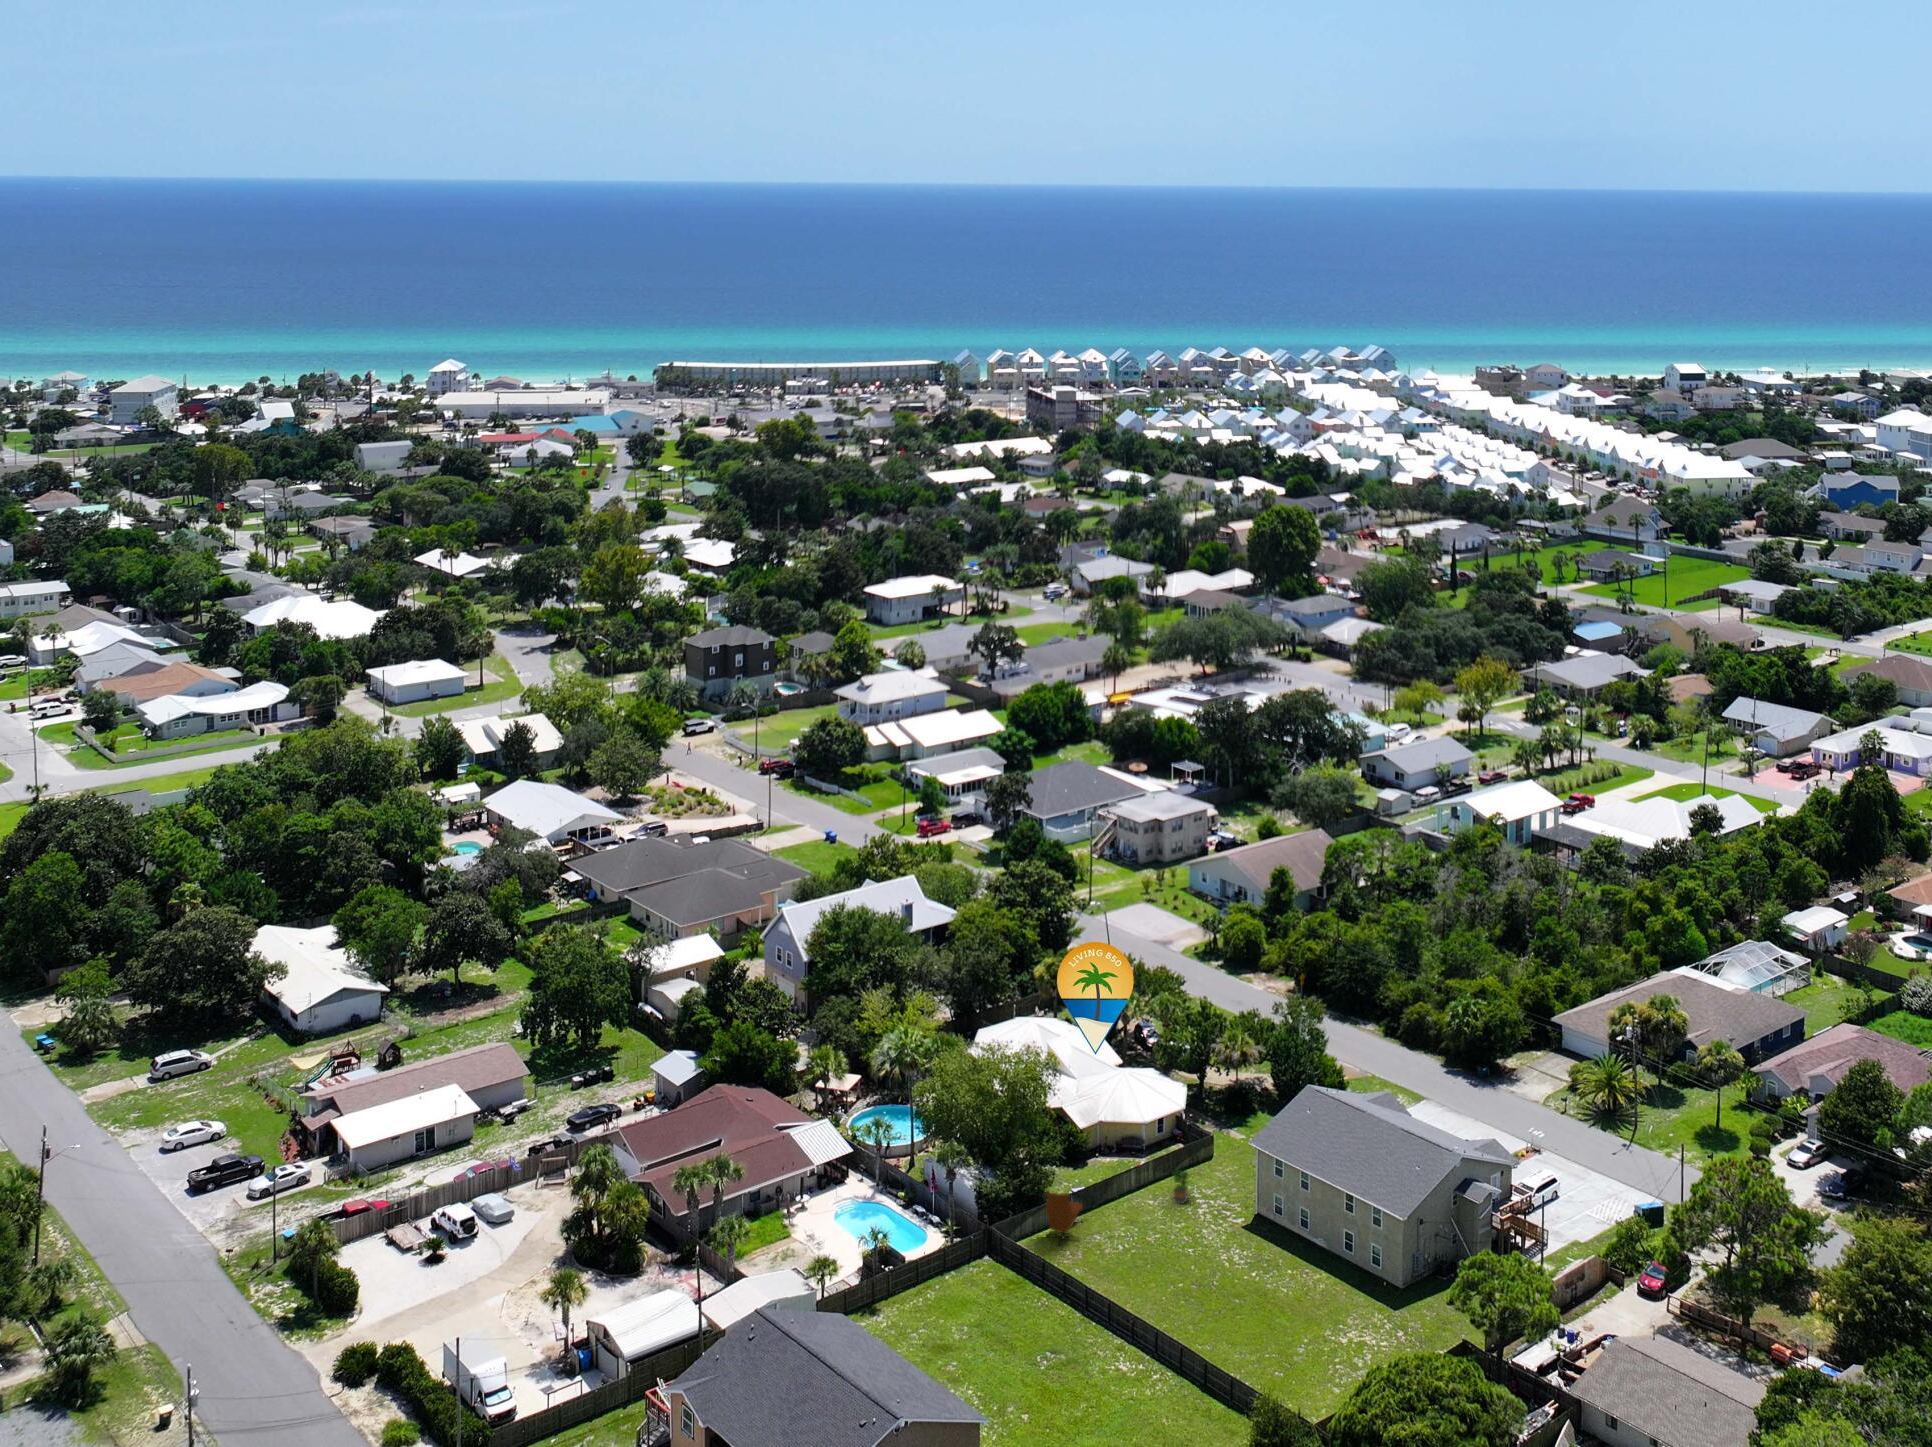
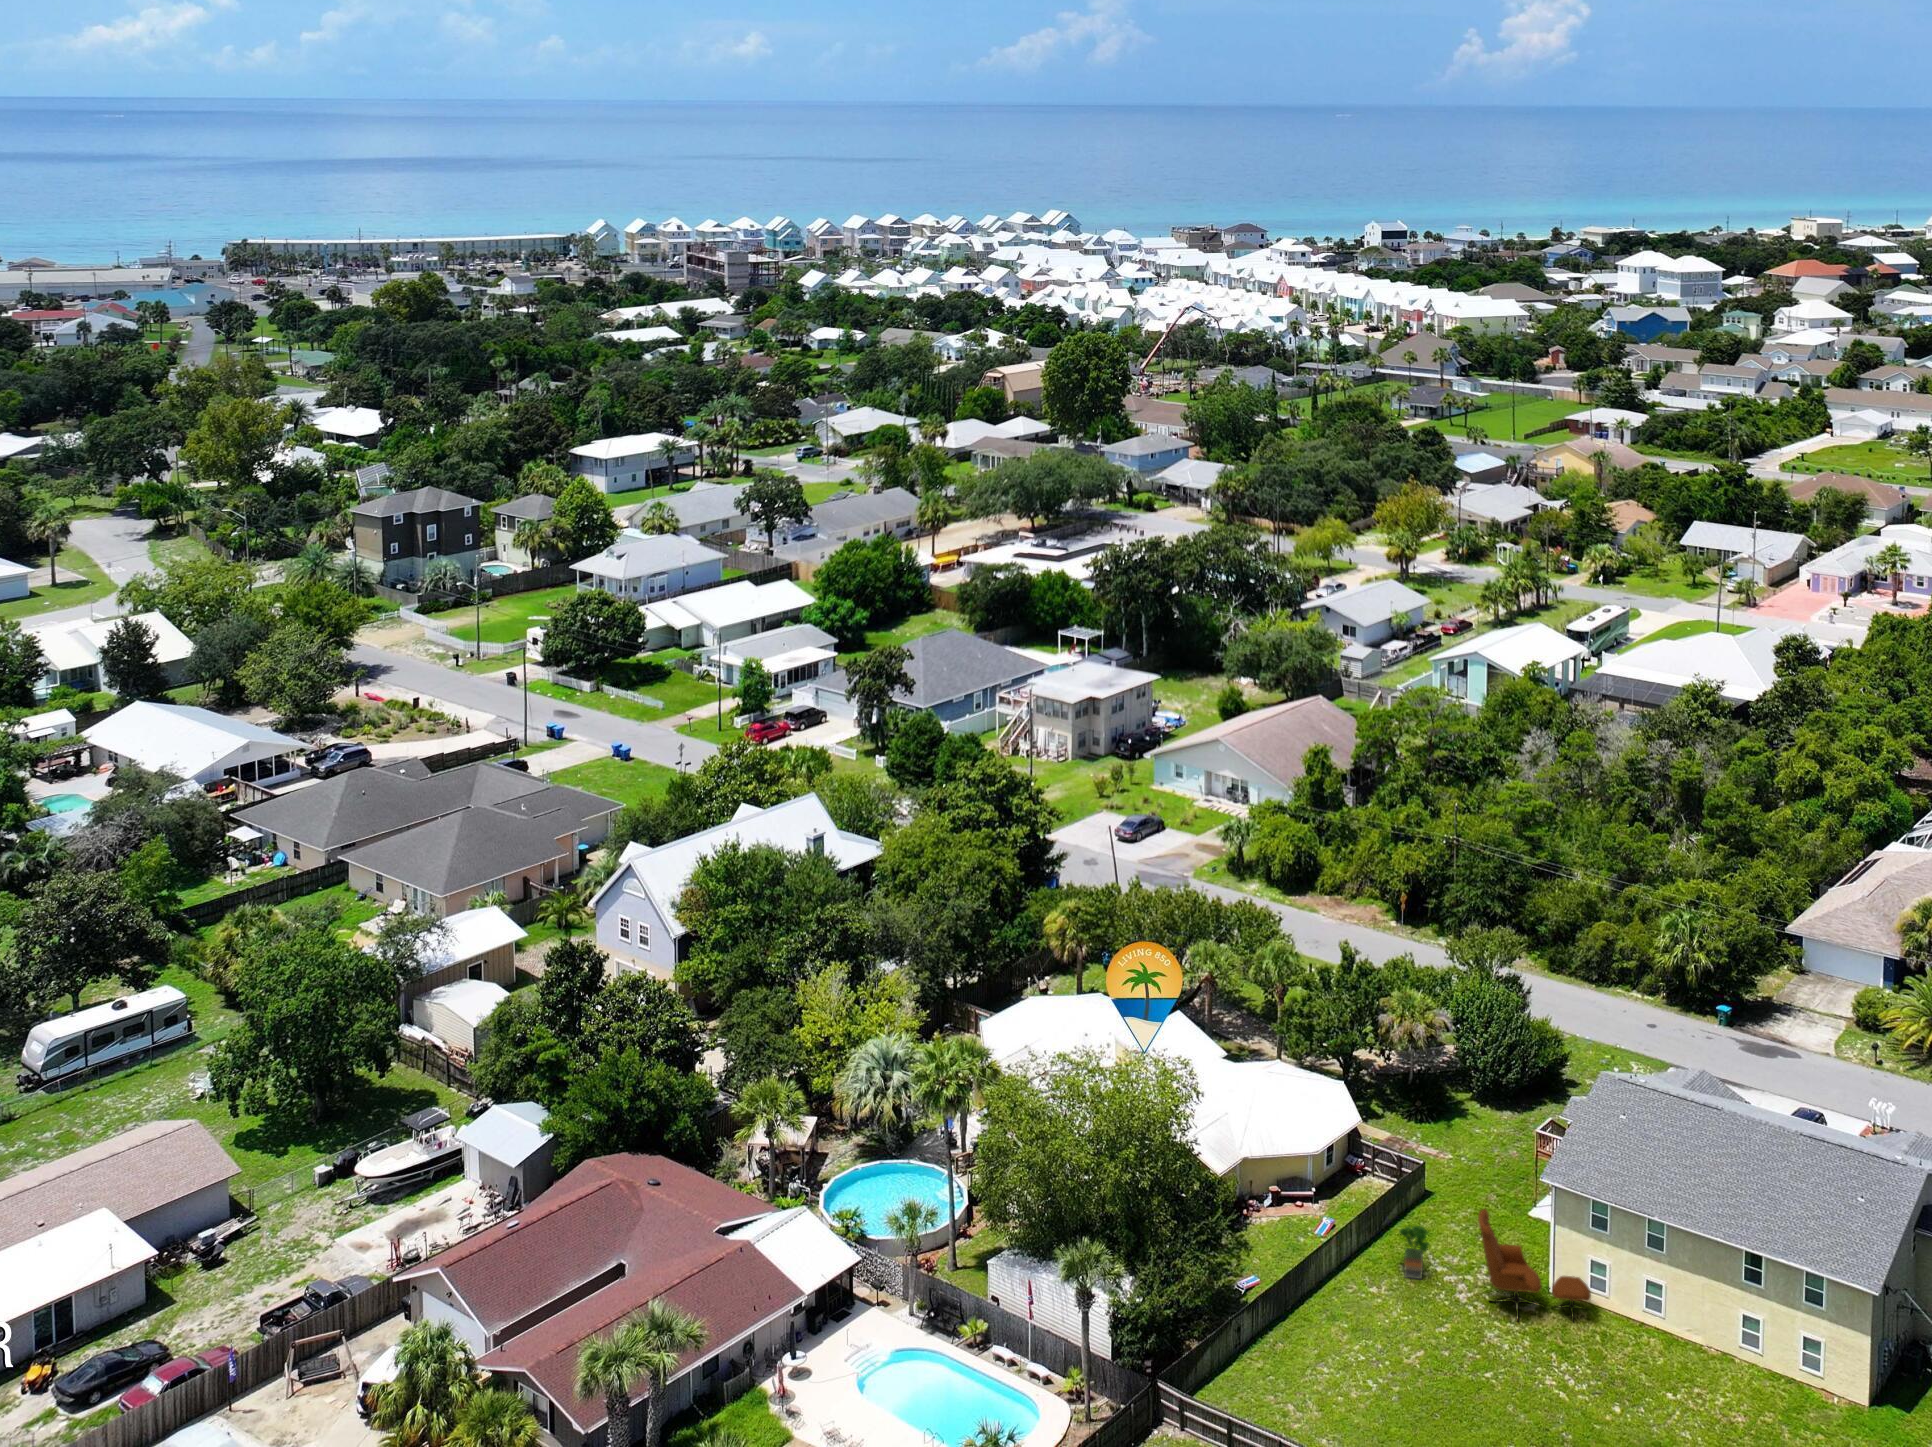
lounge chair: present [1046,1191,1082,1241] -> present [1478,1209,1591,1319]

